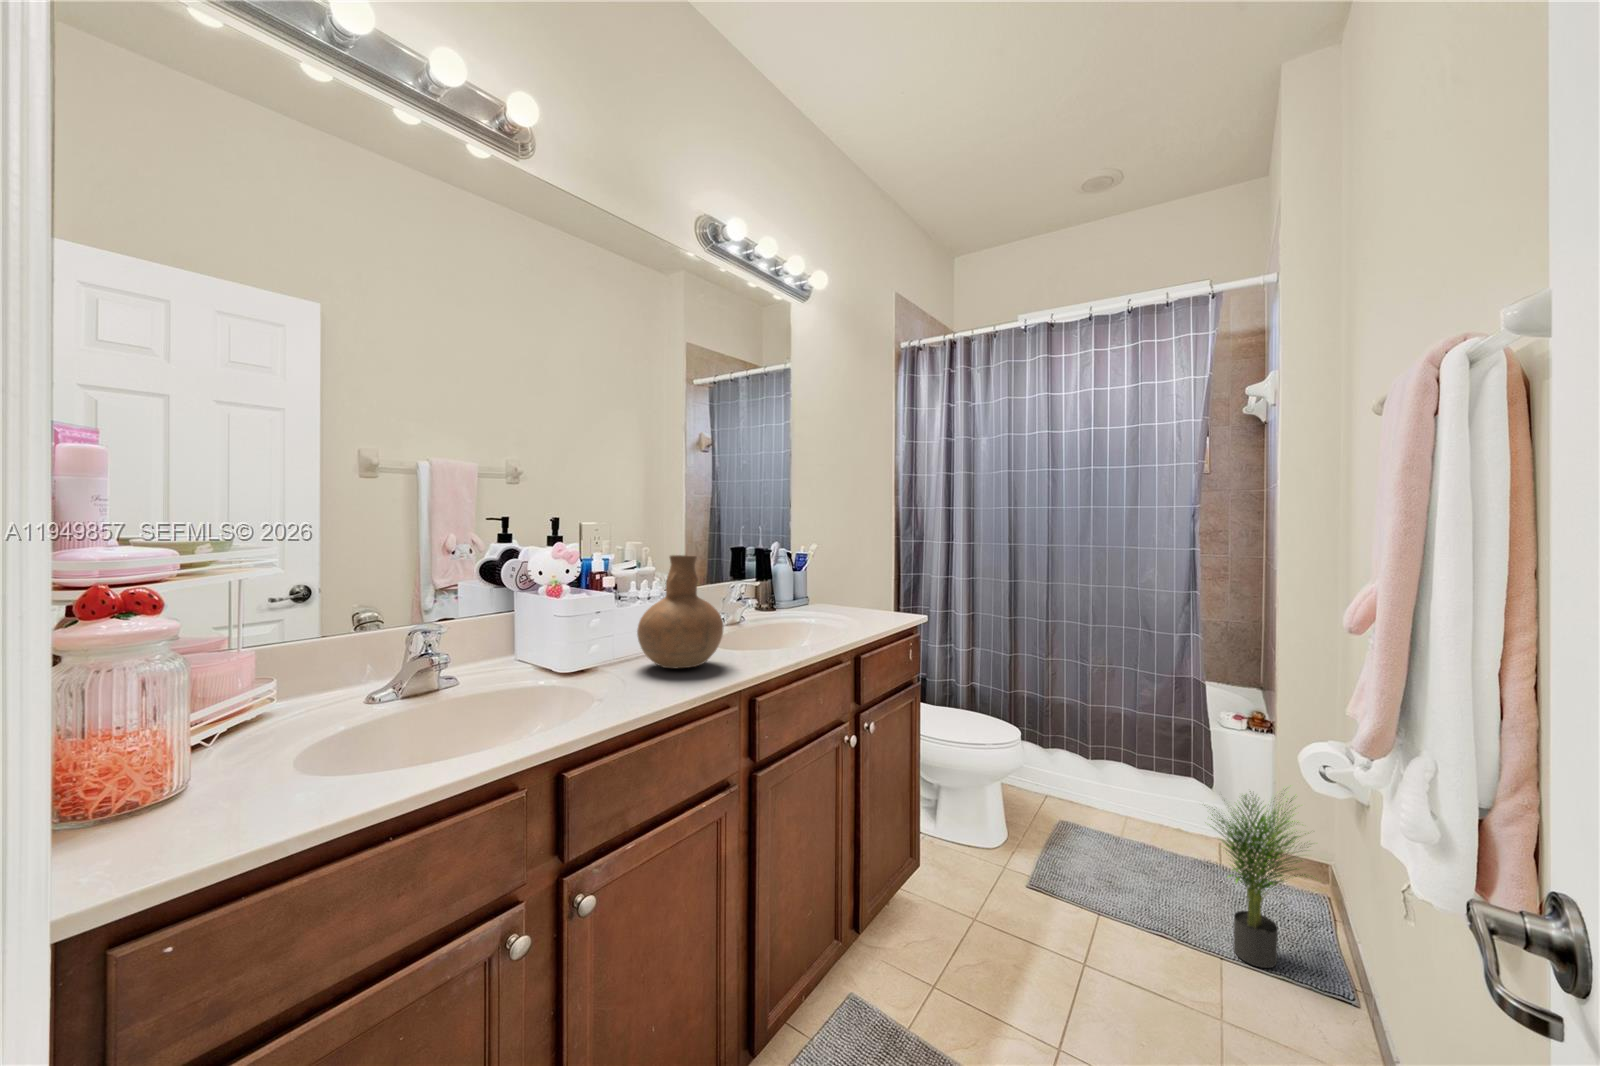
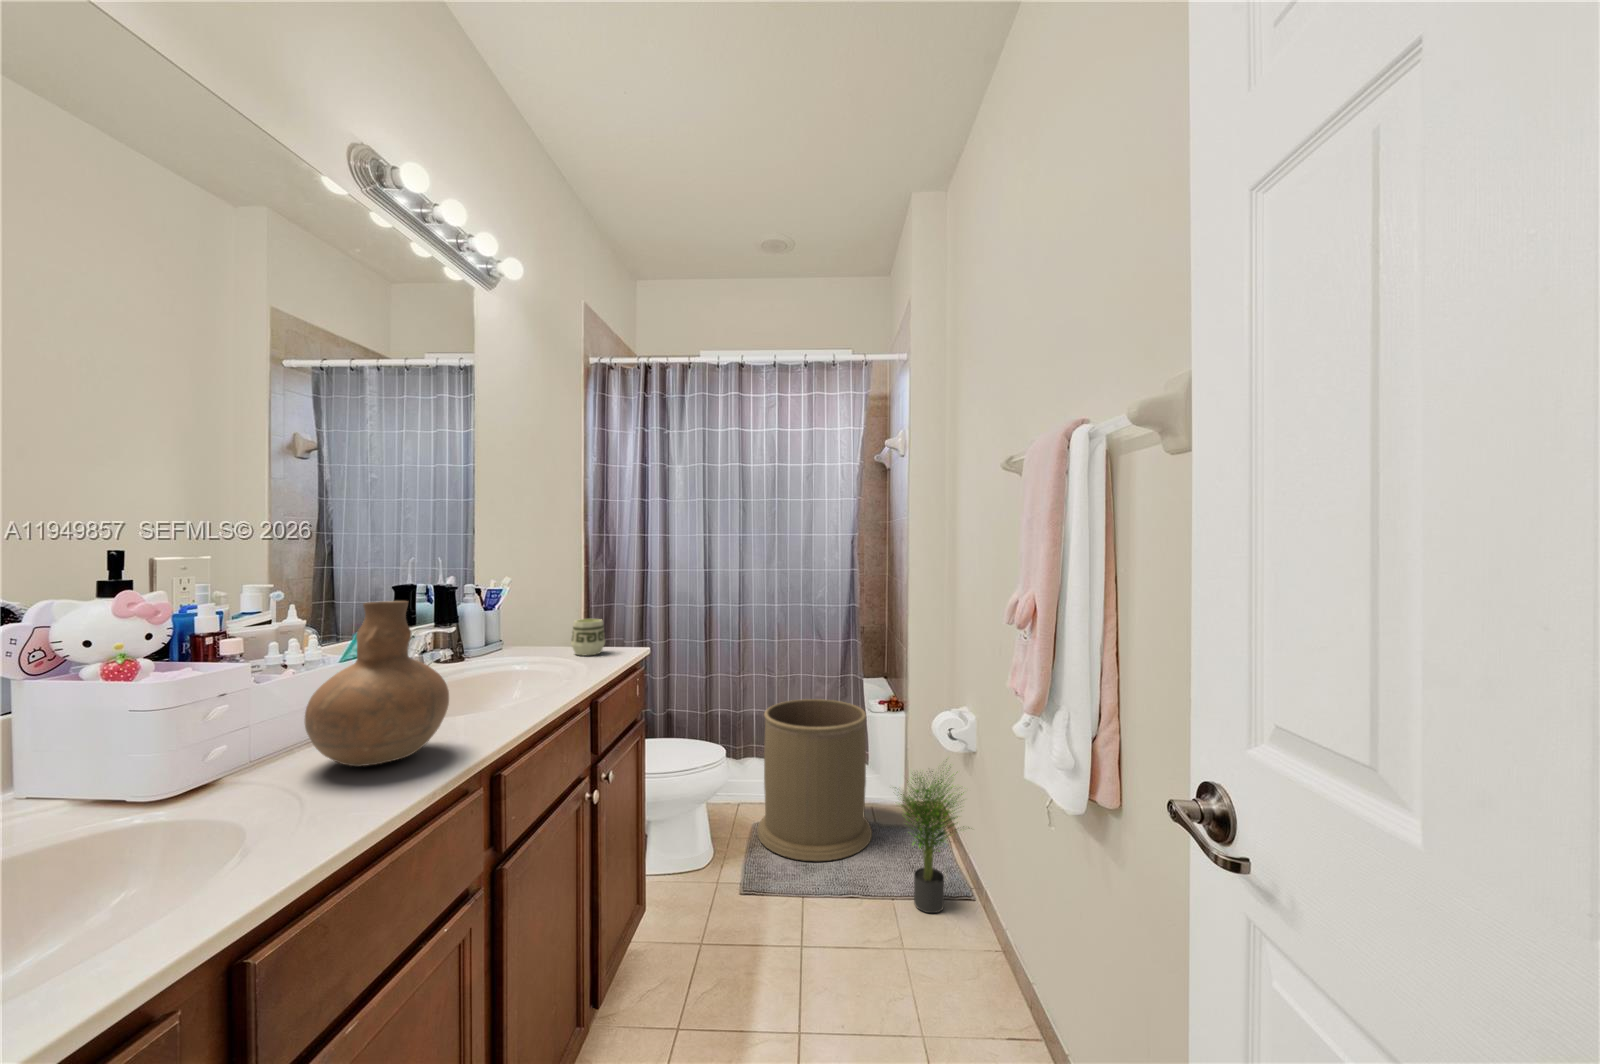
cup: none [859,586,888,619] -> present [571,619,605,656]
trash can: none [1060,695,1204,878] -> present [758,699,872,861]

